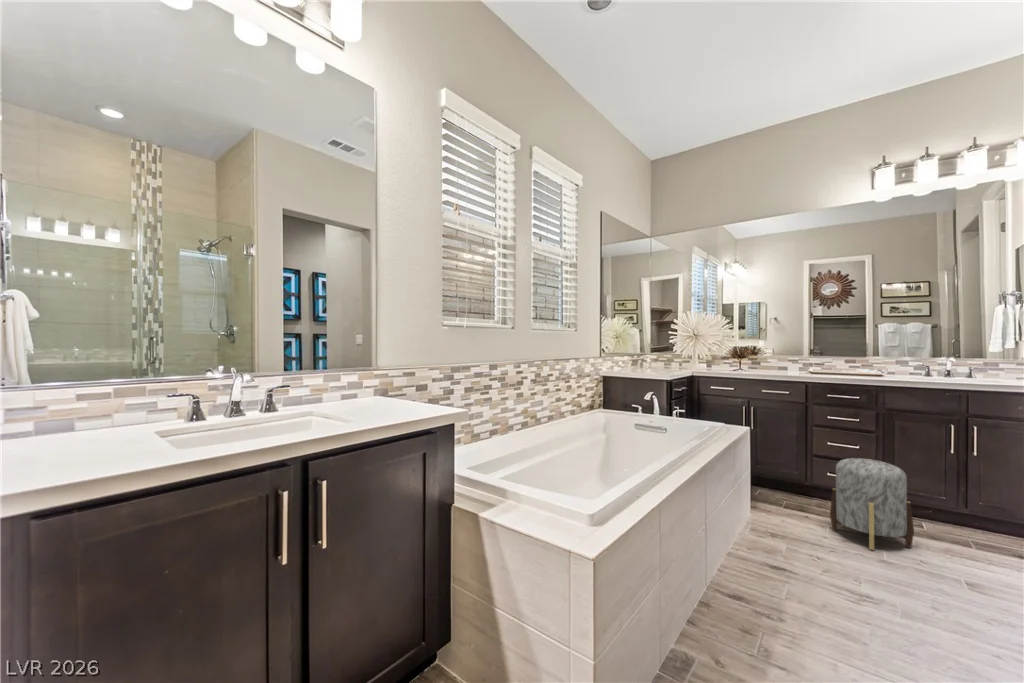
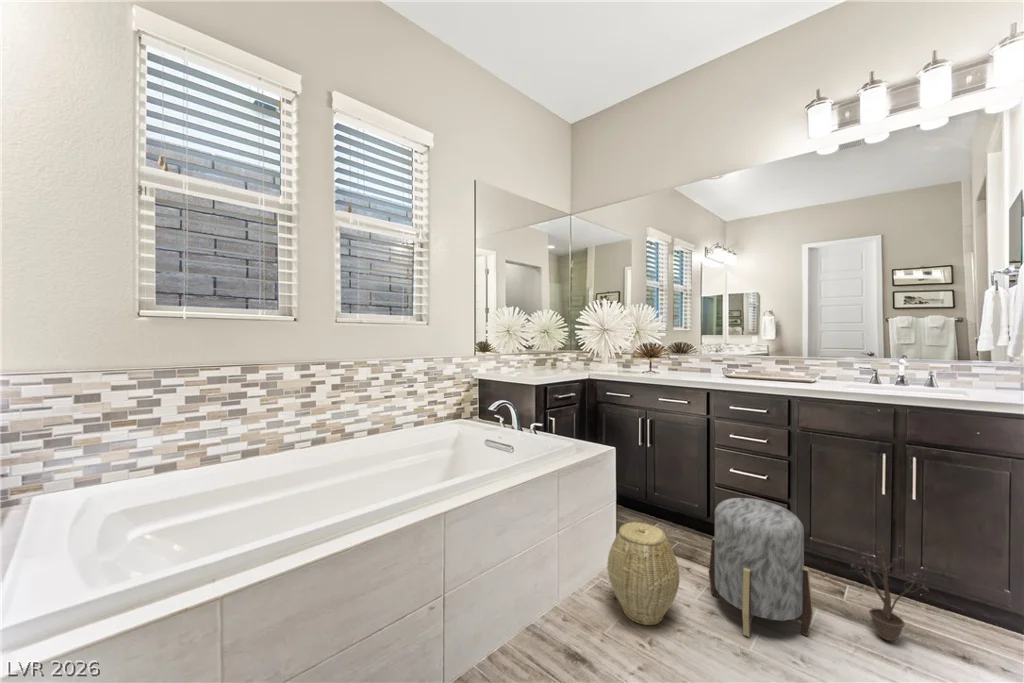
woven basket: none [763,478,823,547] -> present [608,522,680,625]
decorative plant: none [923,483,990,548] -> present [841,545,929,641]

